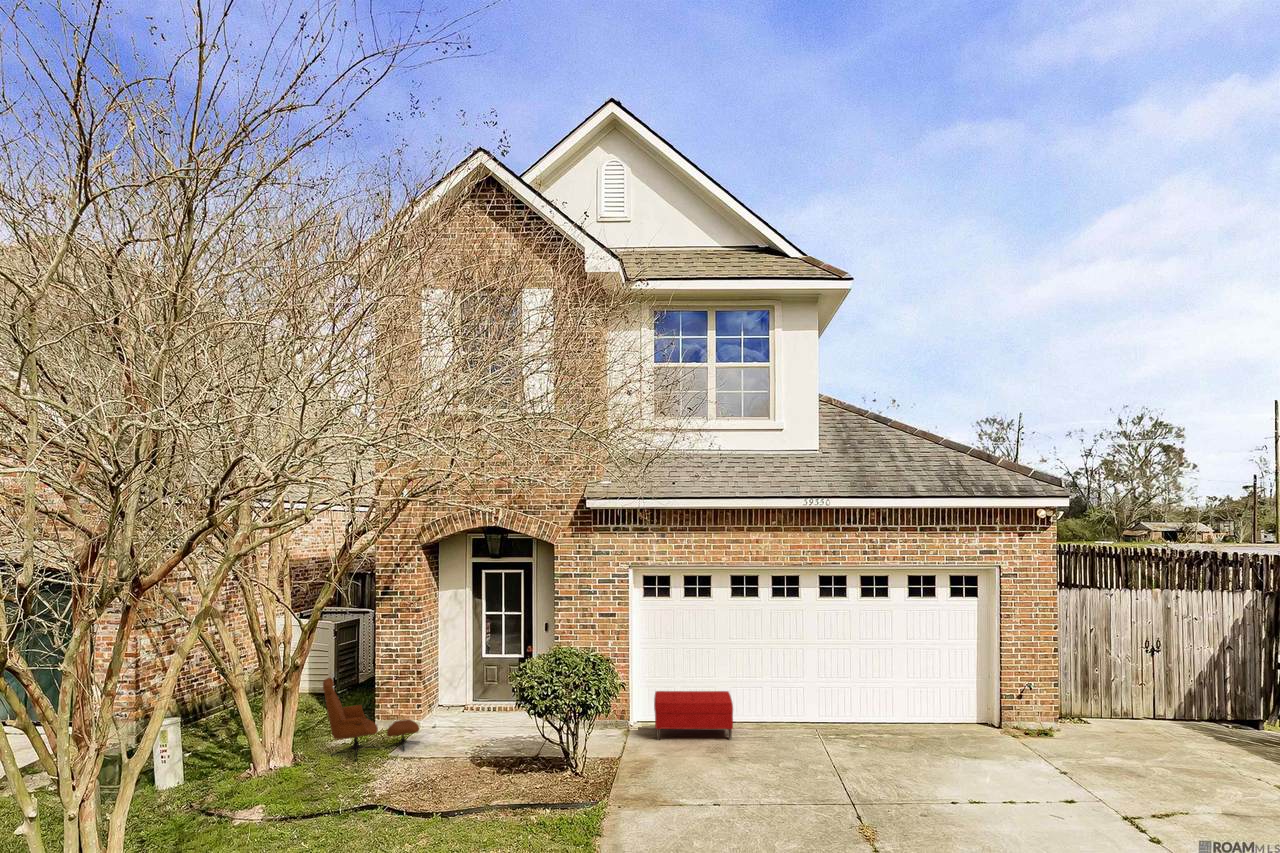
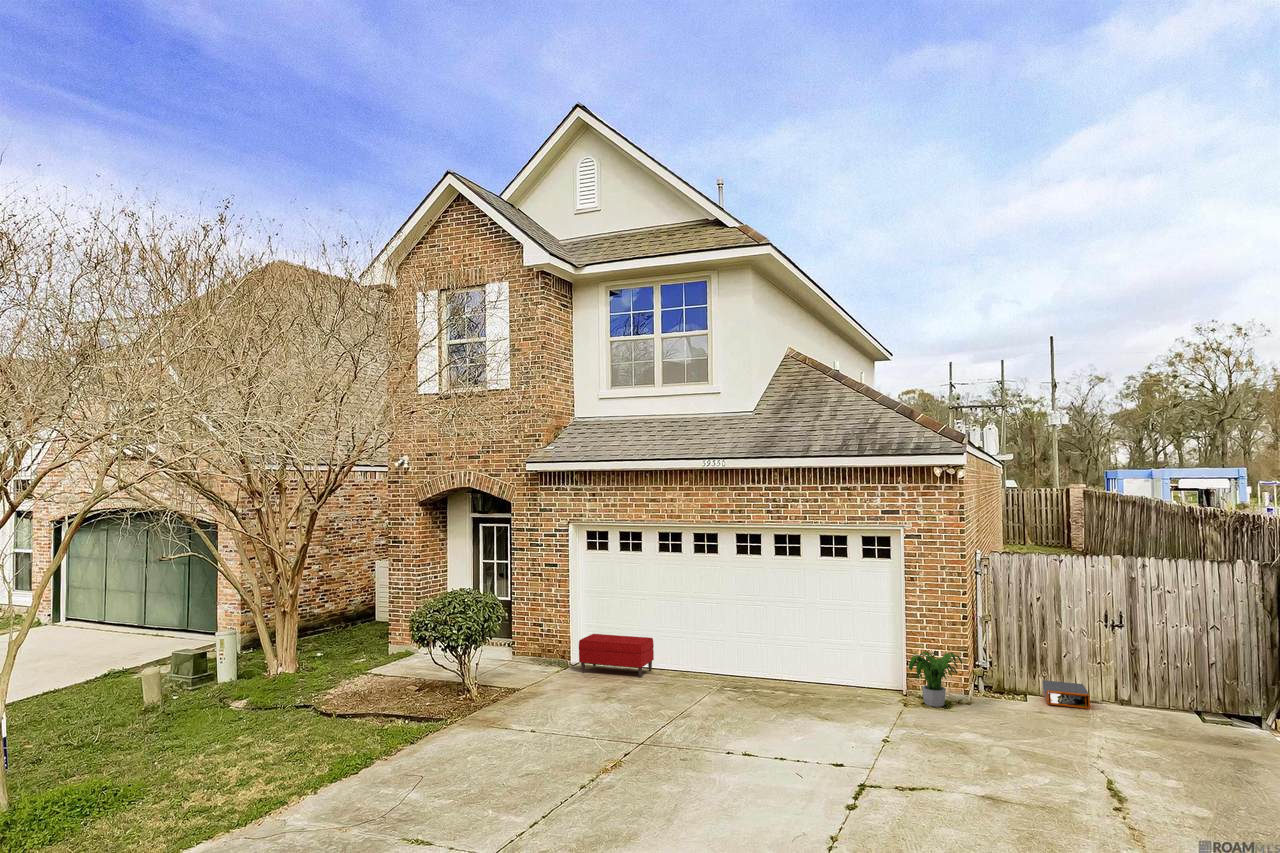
lounge chair: present [323,678,419,761] -> none [339,602,412,664]
potted plant: none [1011,688,1072,744] -> present [909,652,962,707]
storage box: none [1099,703,1158,729] -> present [1043,680,1090,709]

